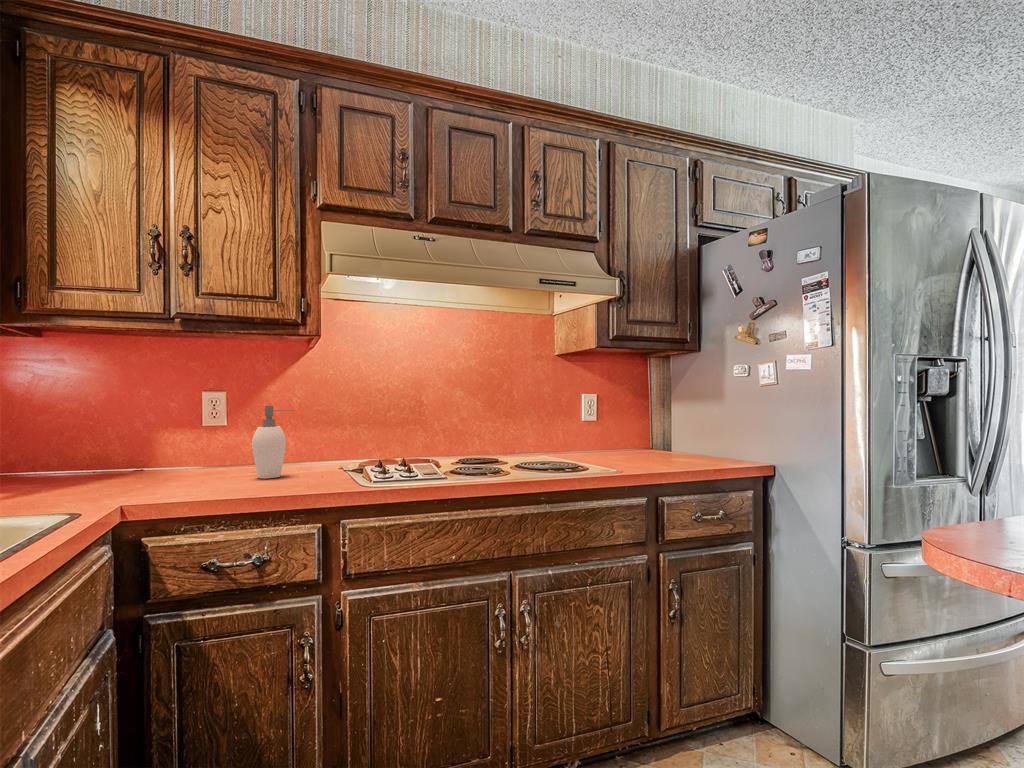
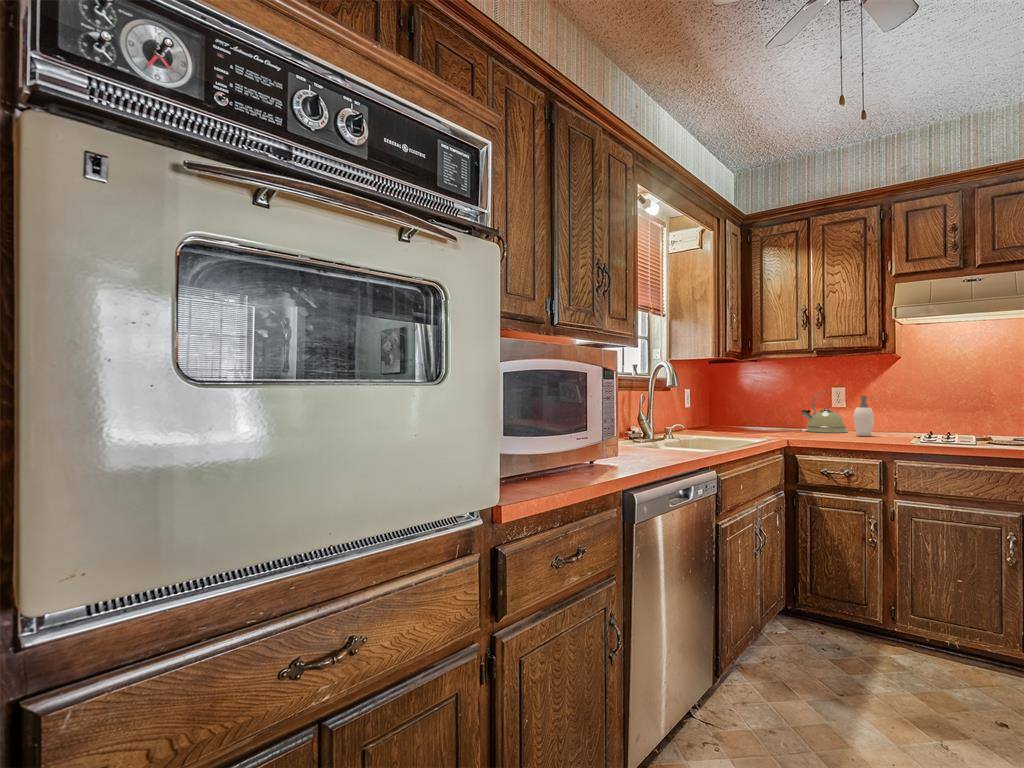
kettle: none [142,399,230,479] -> present [801,391,847,433]

